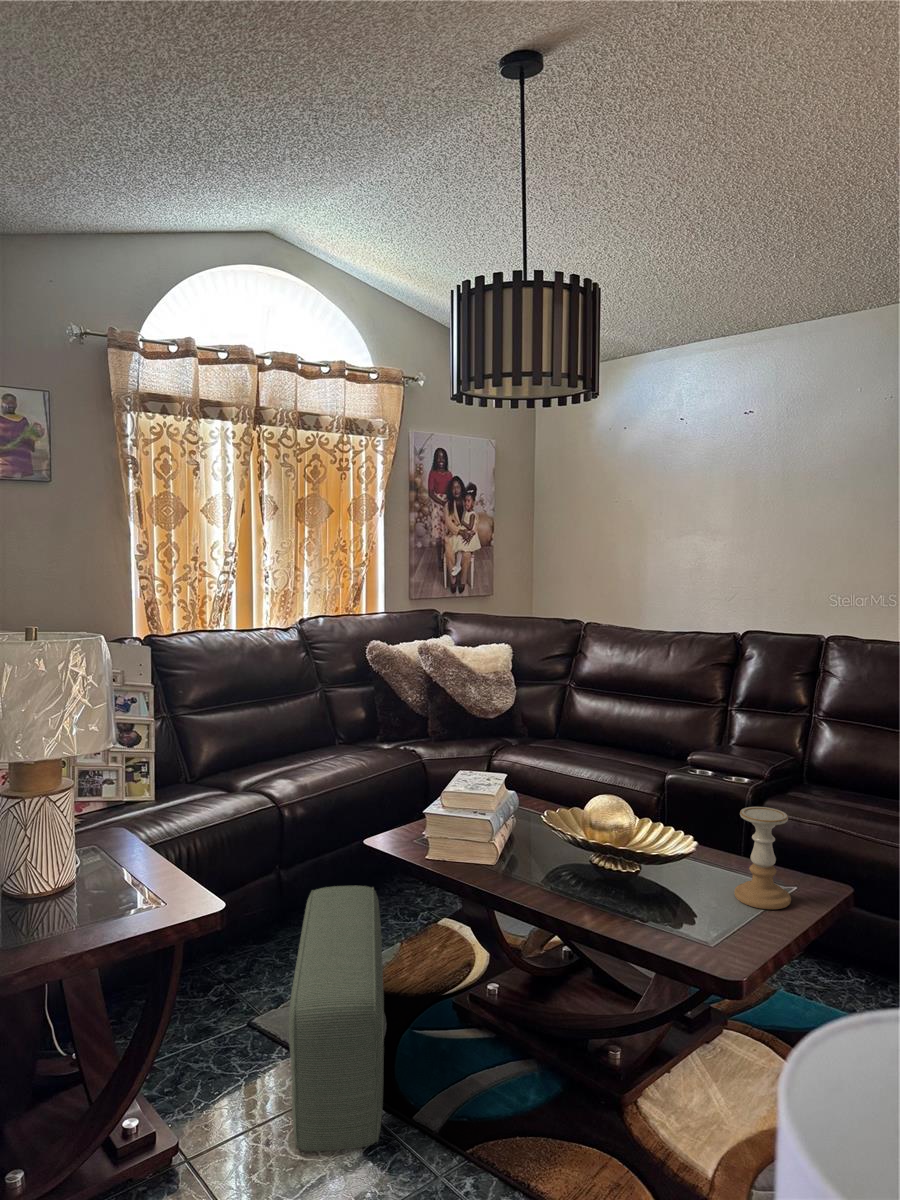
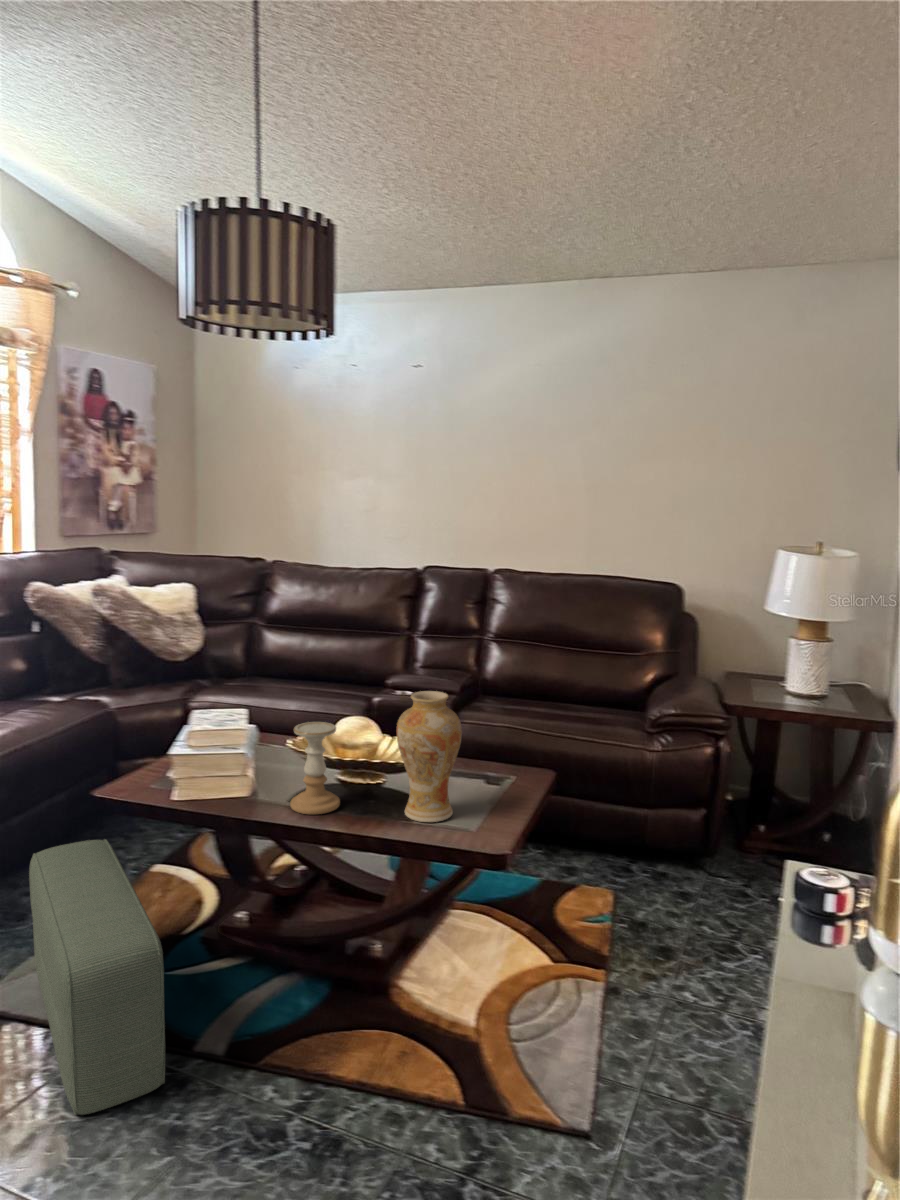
vase: none [636,777,711,927] -> present [396,691,462,822]
candle holder: present [734,807,791,909] -> present [290,722,340,814]

